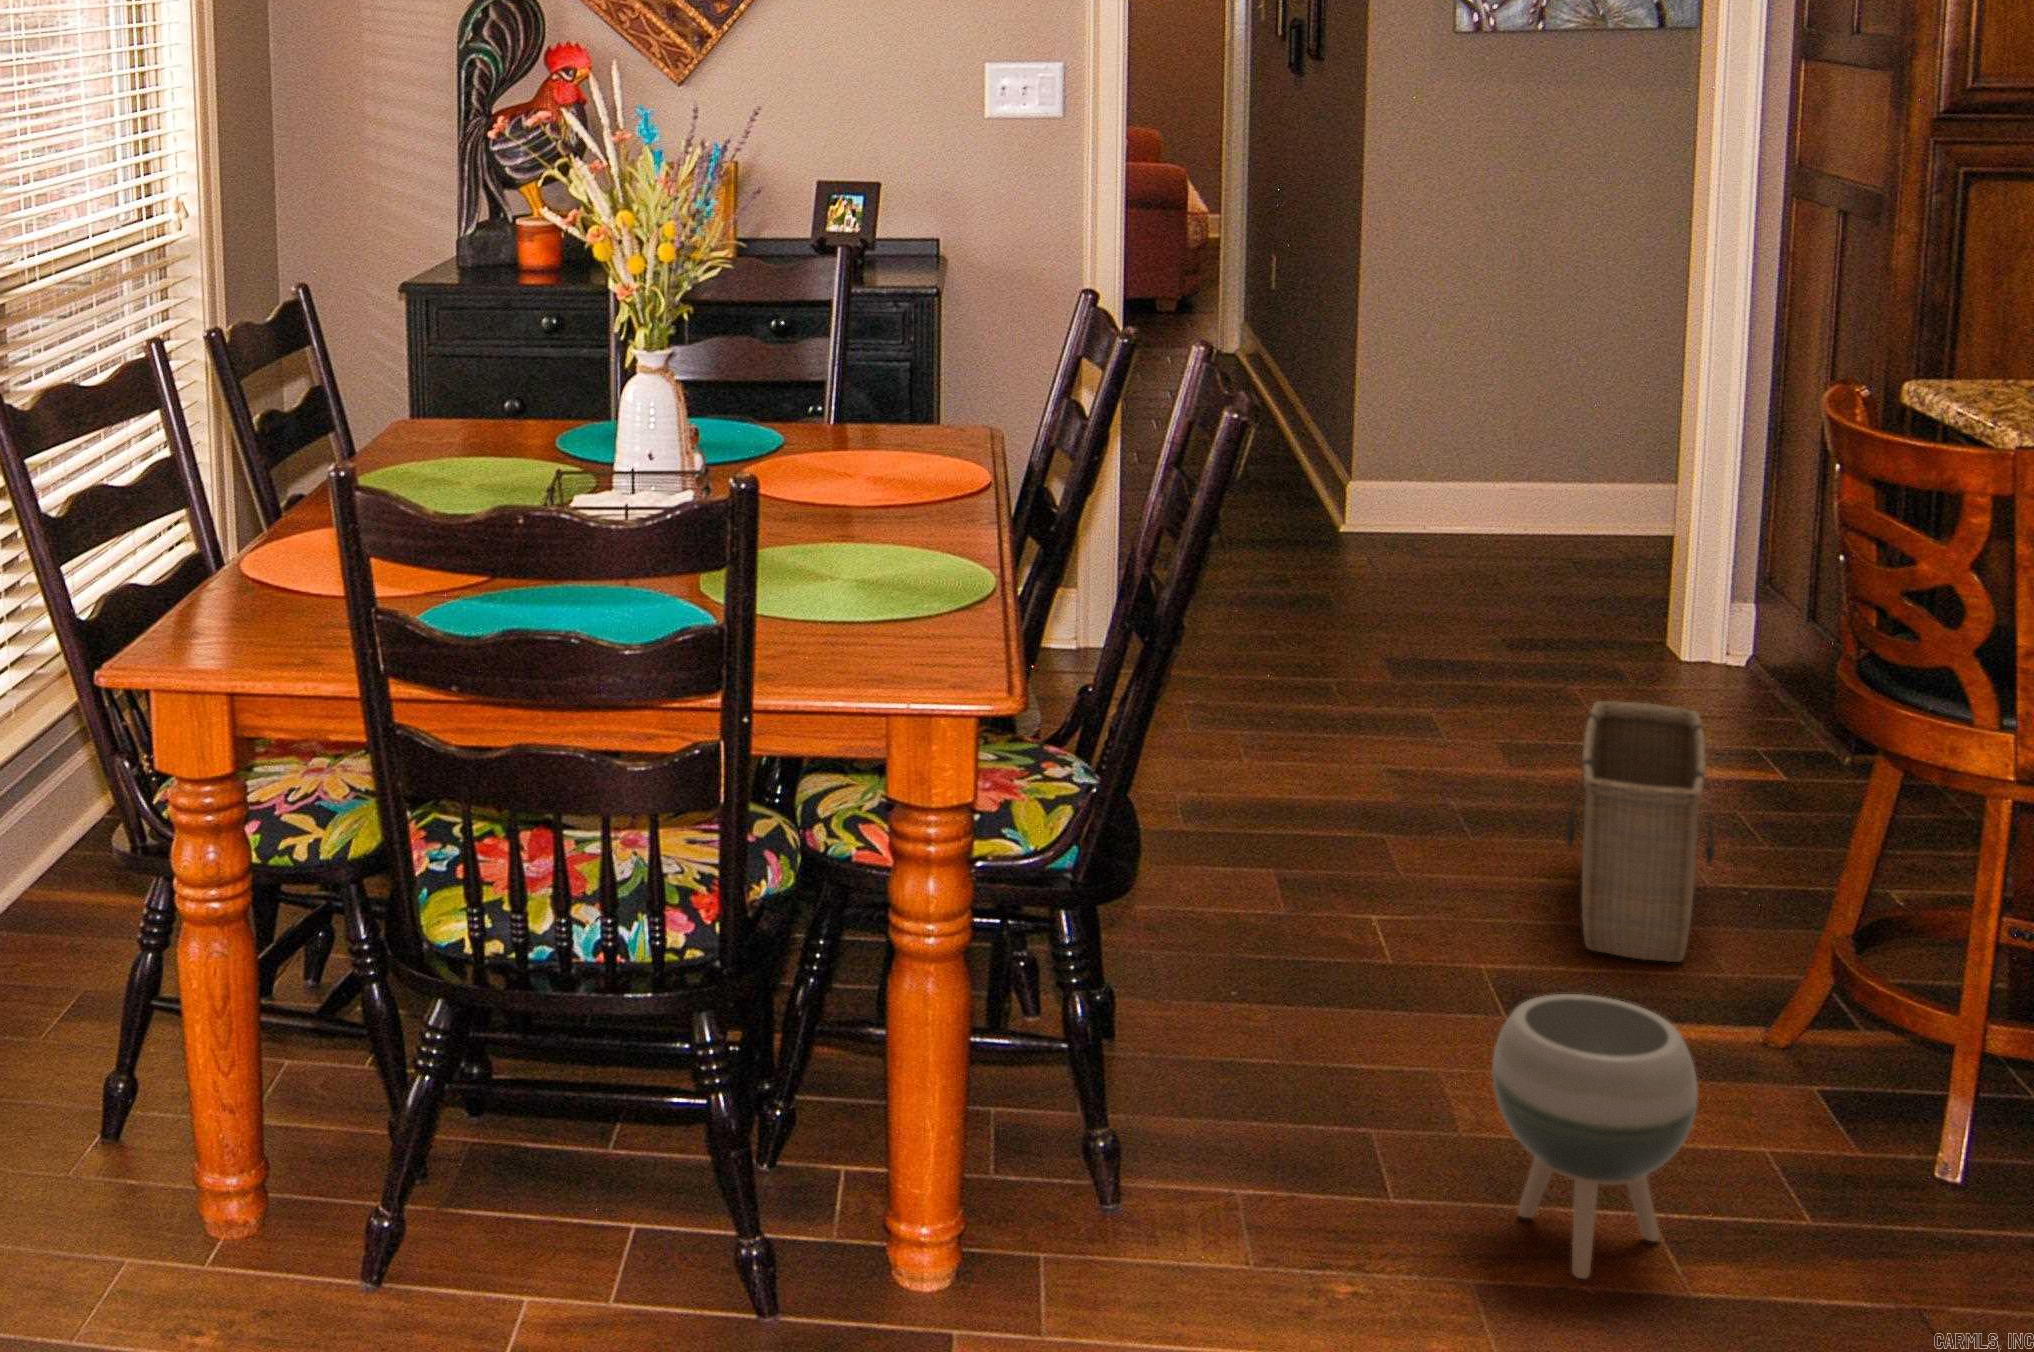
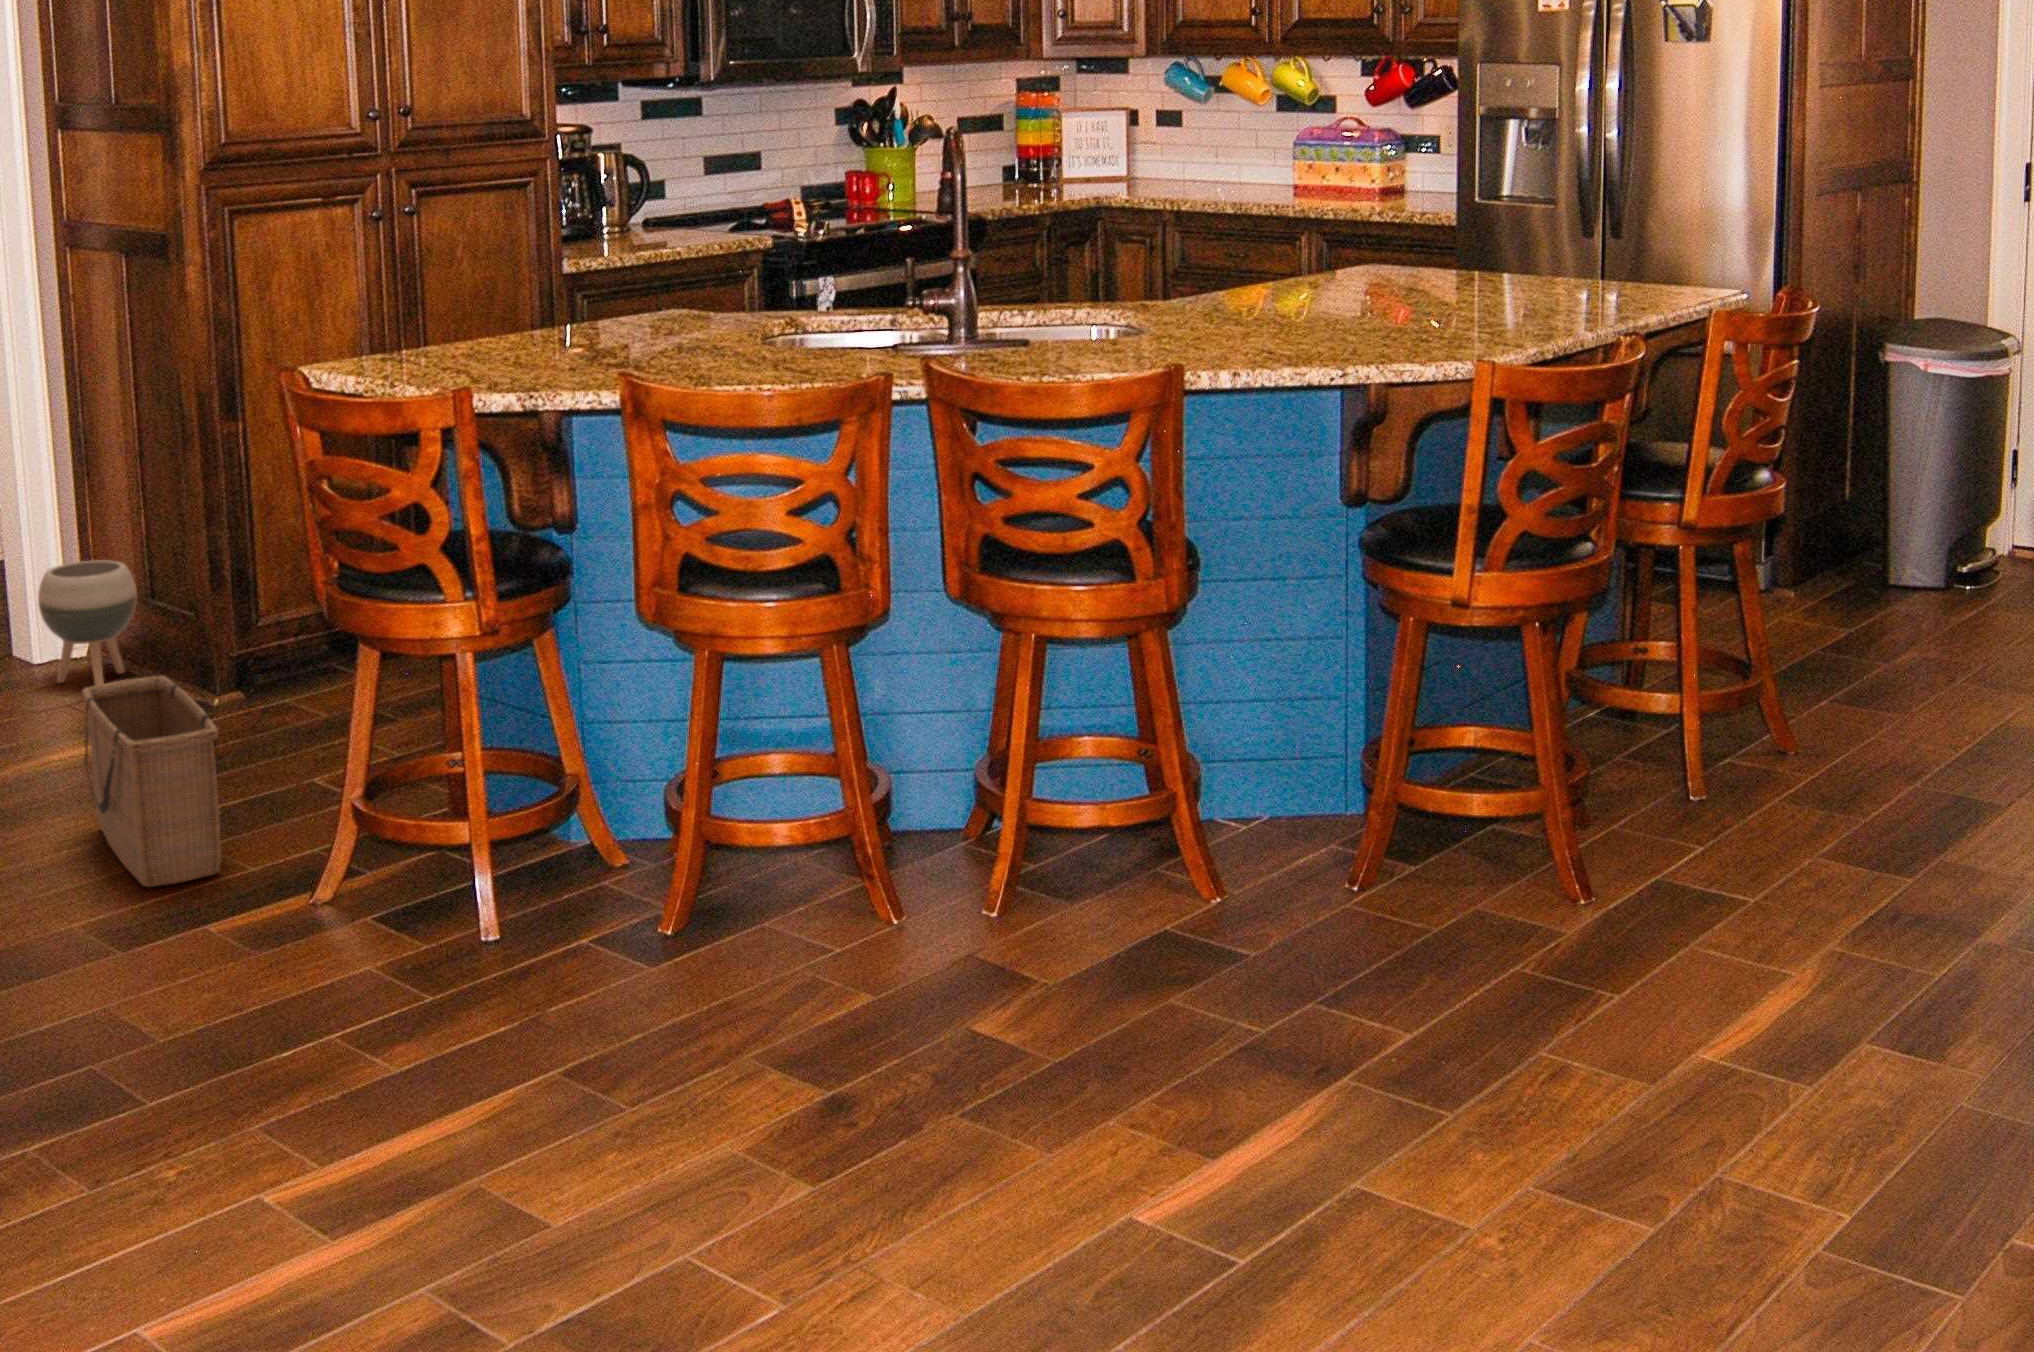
planter: present [1493,994,1698,1279] -> present [38,560,137,685]

